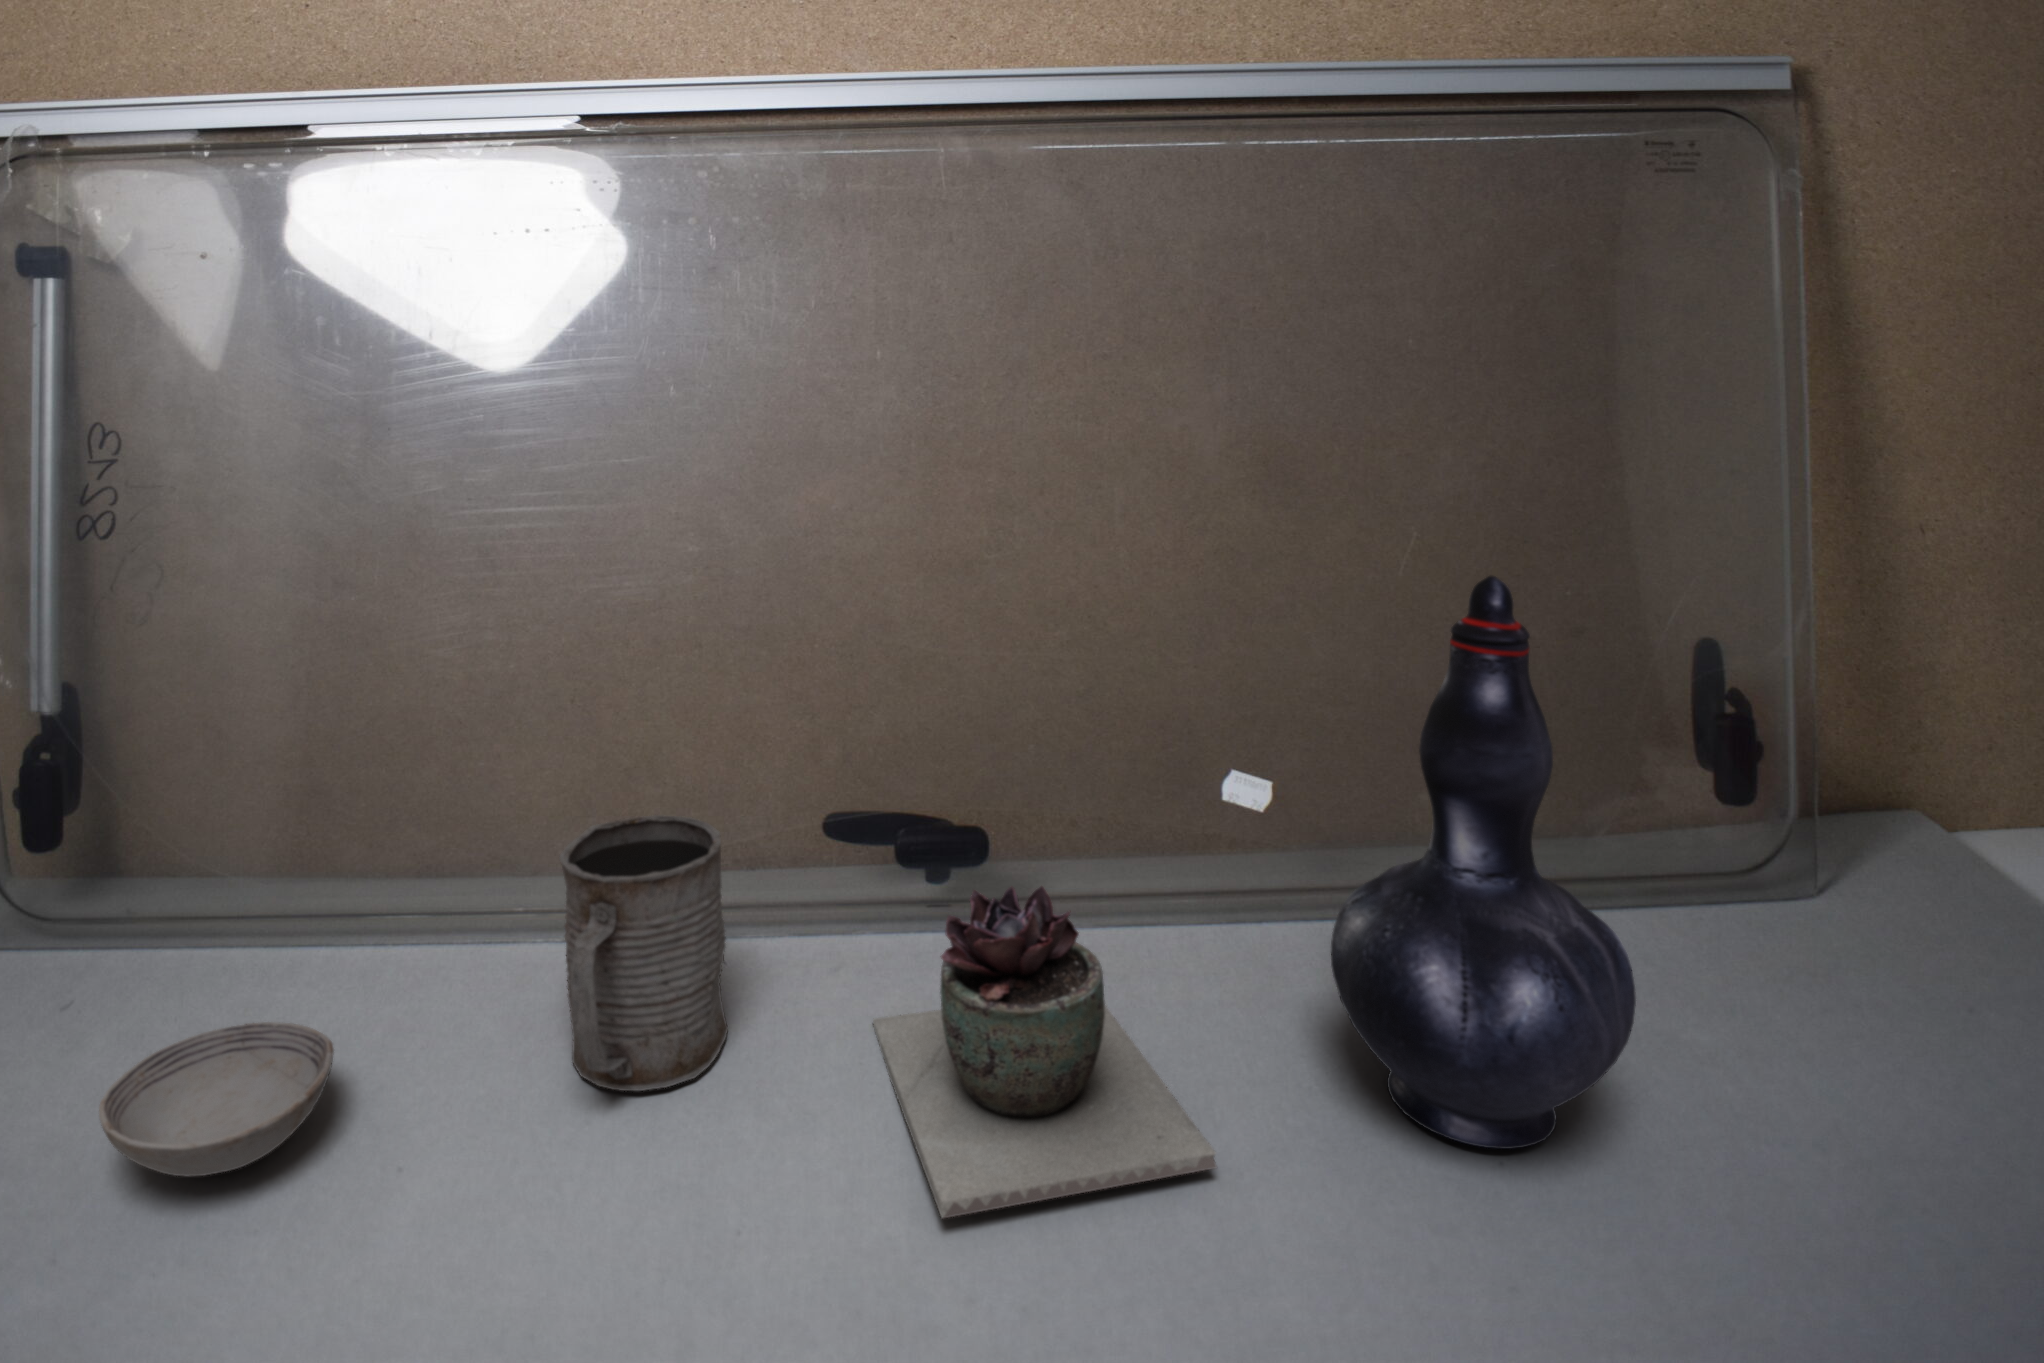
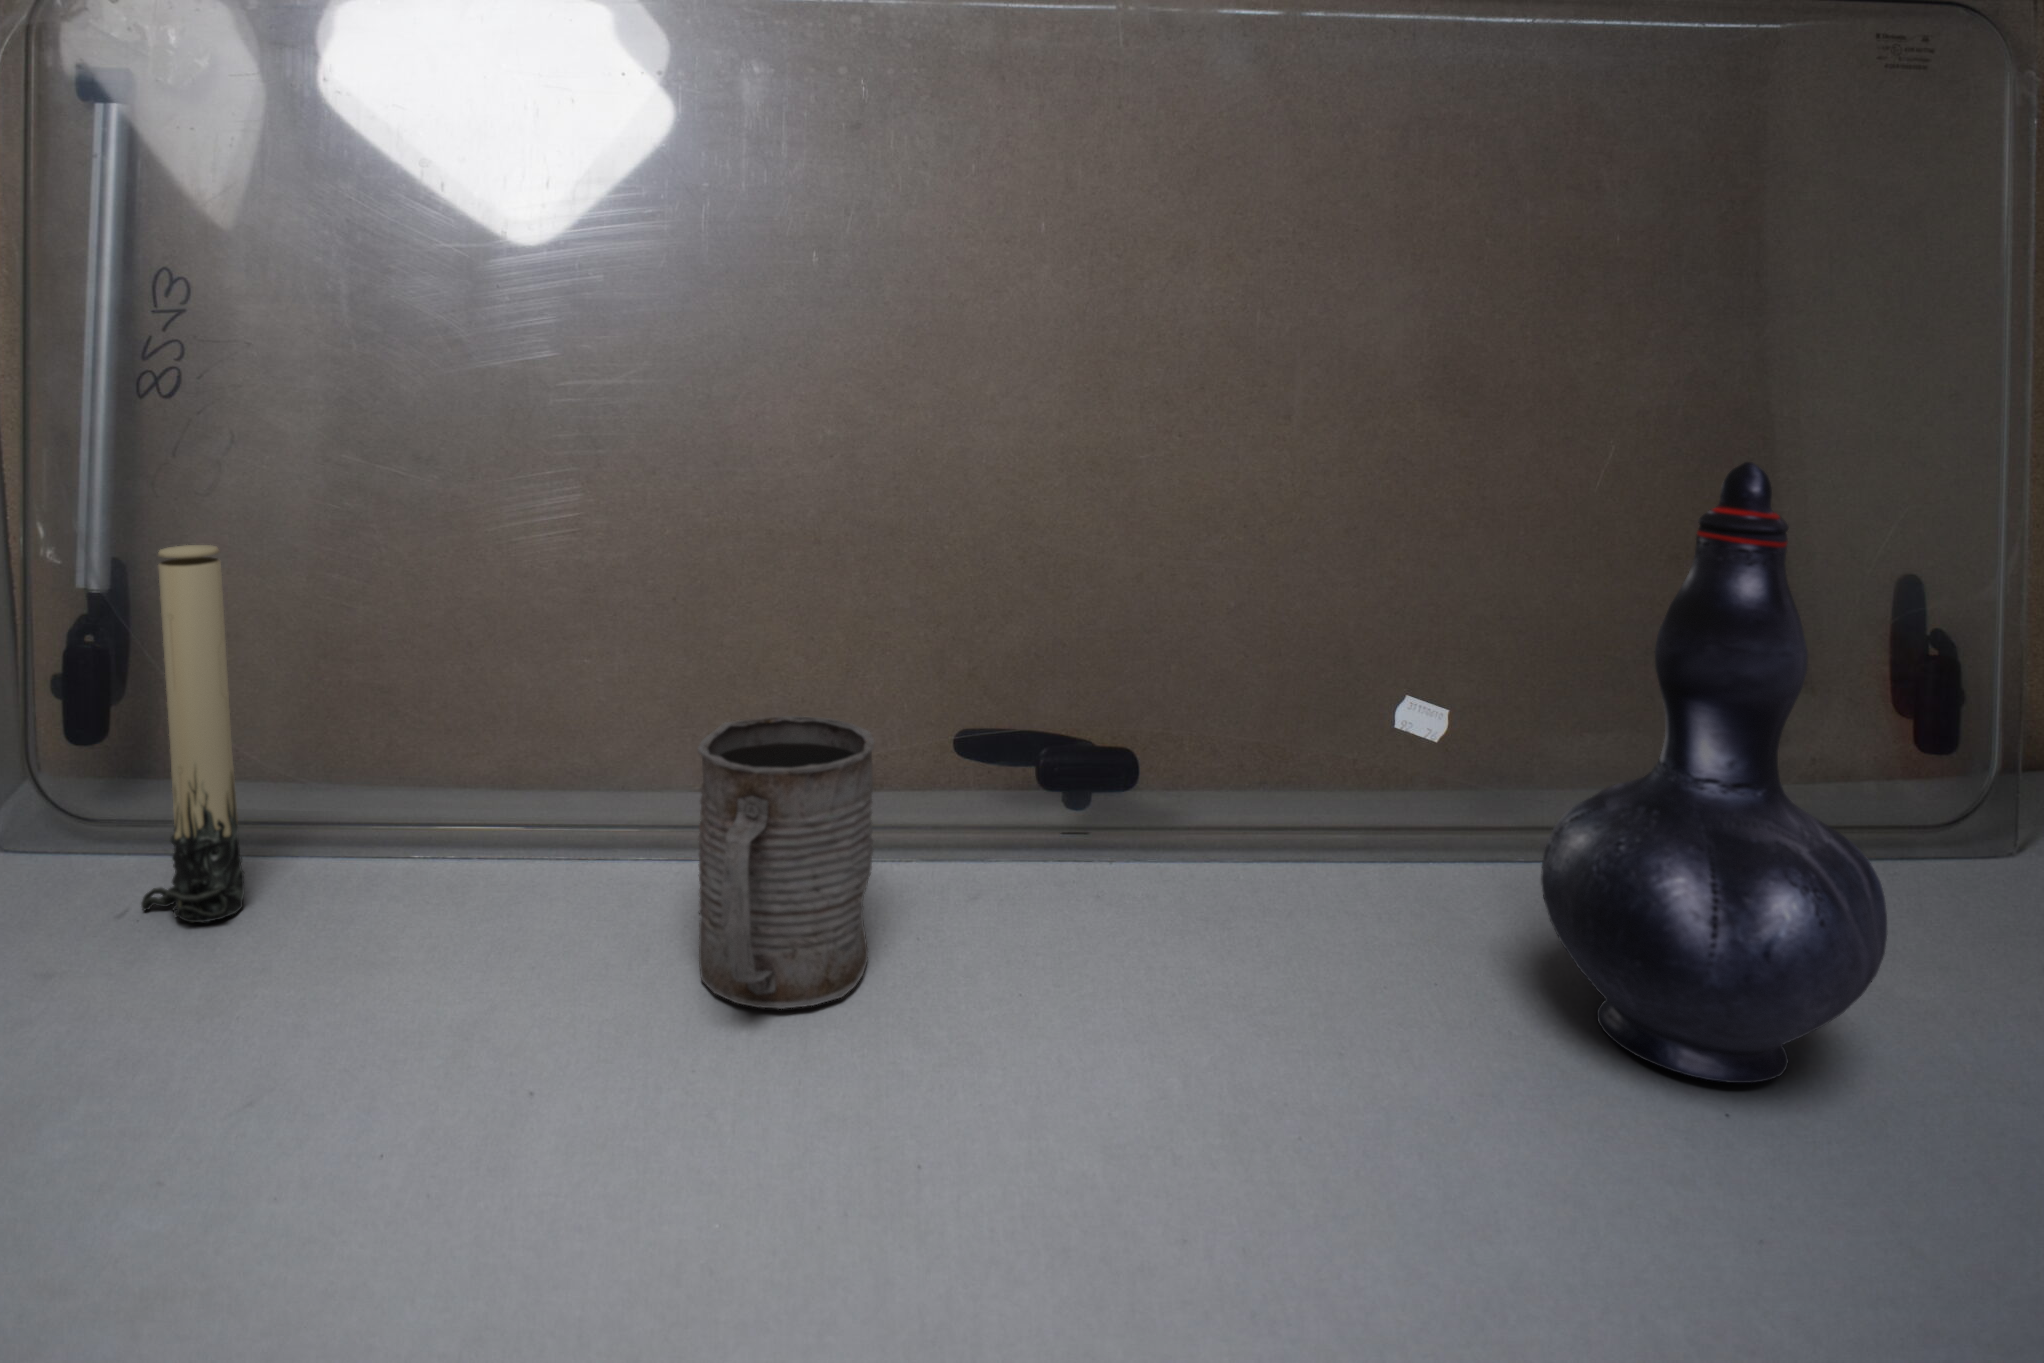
candle: none [84,679,180,1015] -> present [141,545,244,922]
succulent plant: present [873,886,1216,1218] -> none [1026,793,1436,1137]
bowl: present [99,1022,334,1177] -> none [191,924,446,1079]

